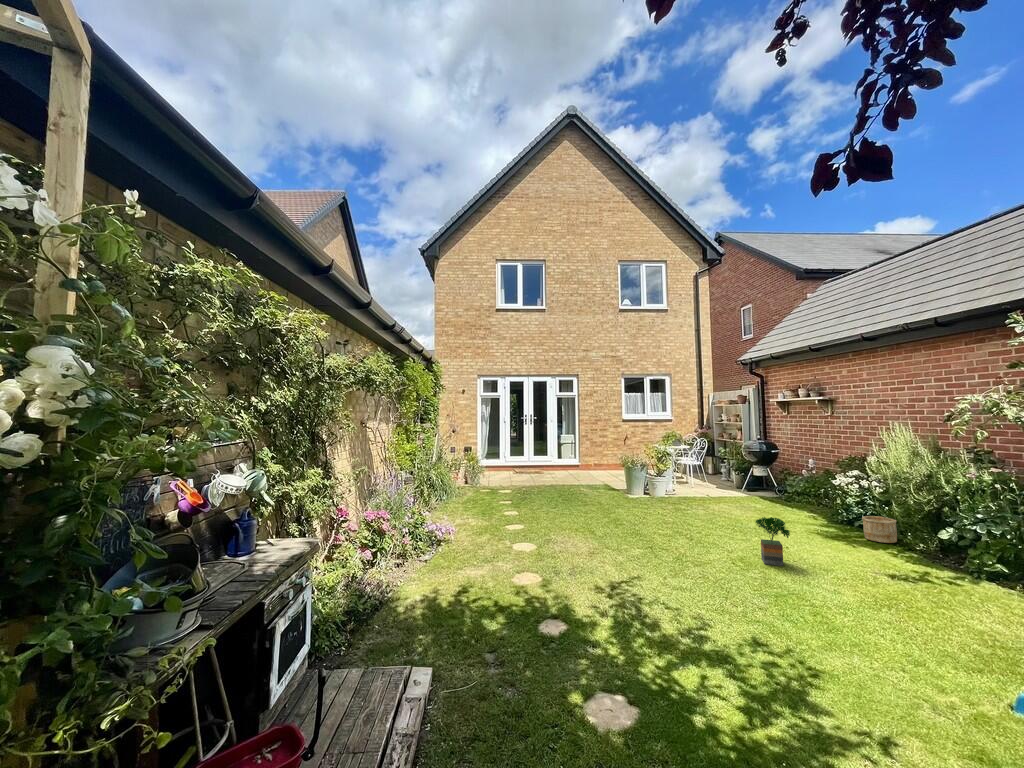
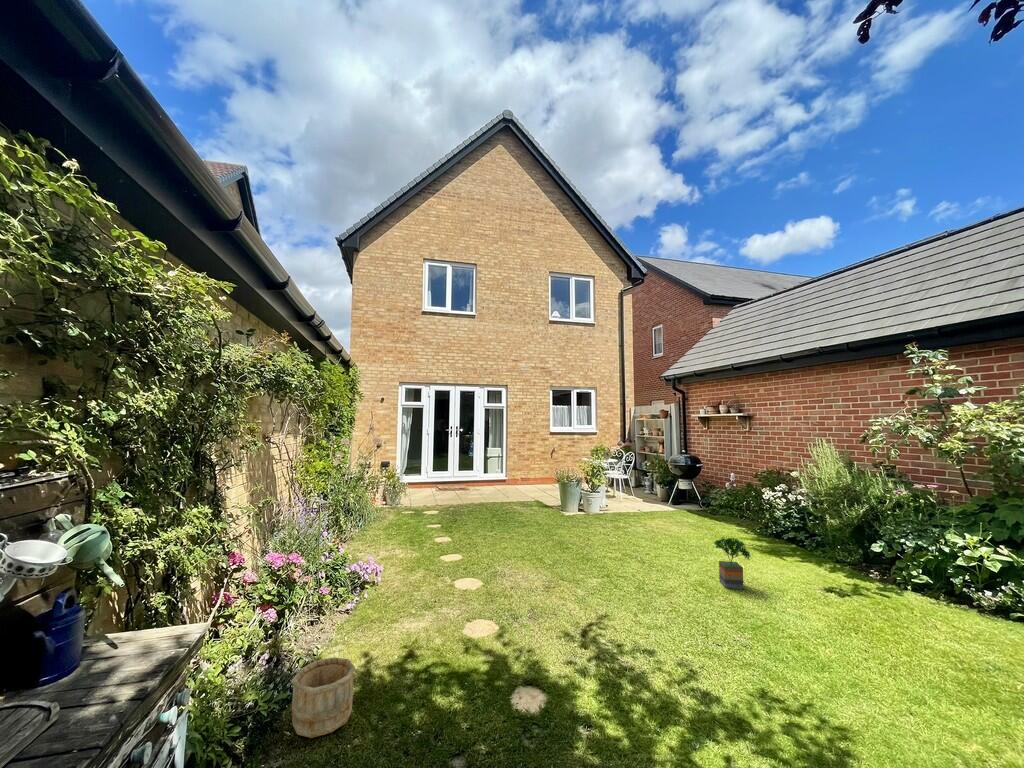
wooden bucket: present [862,516,897,543] -> present [291,657,355,738]

